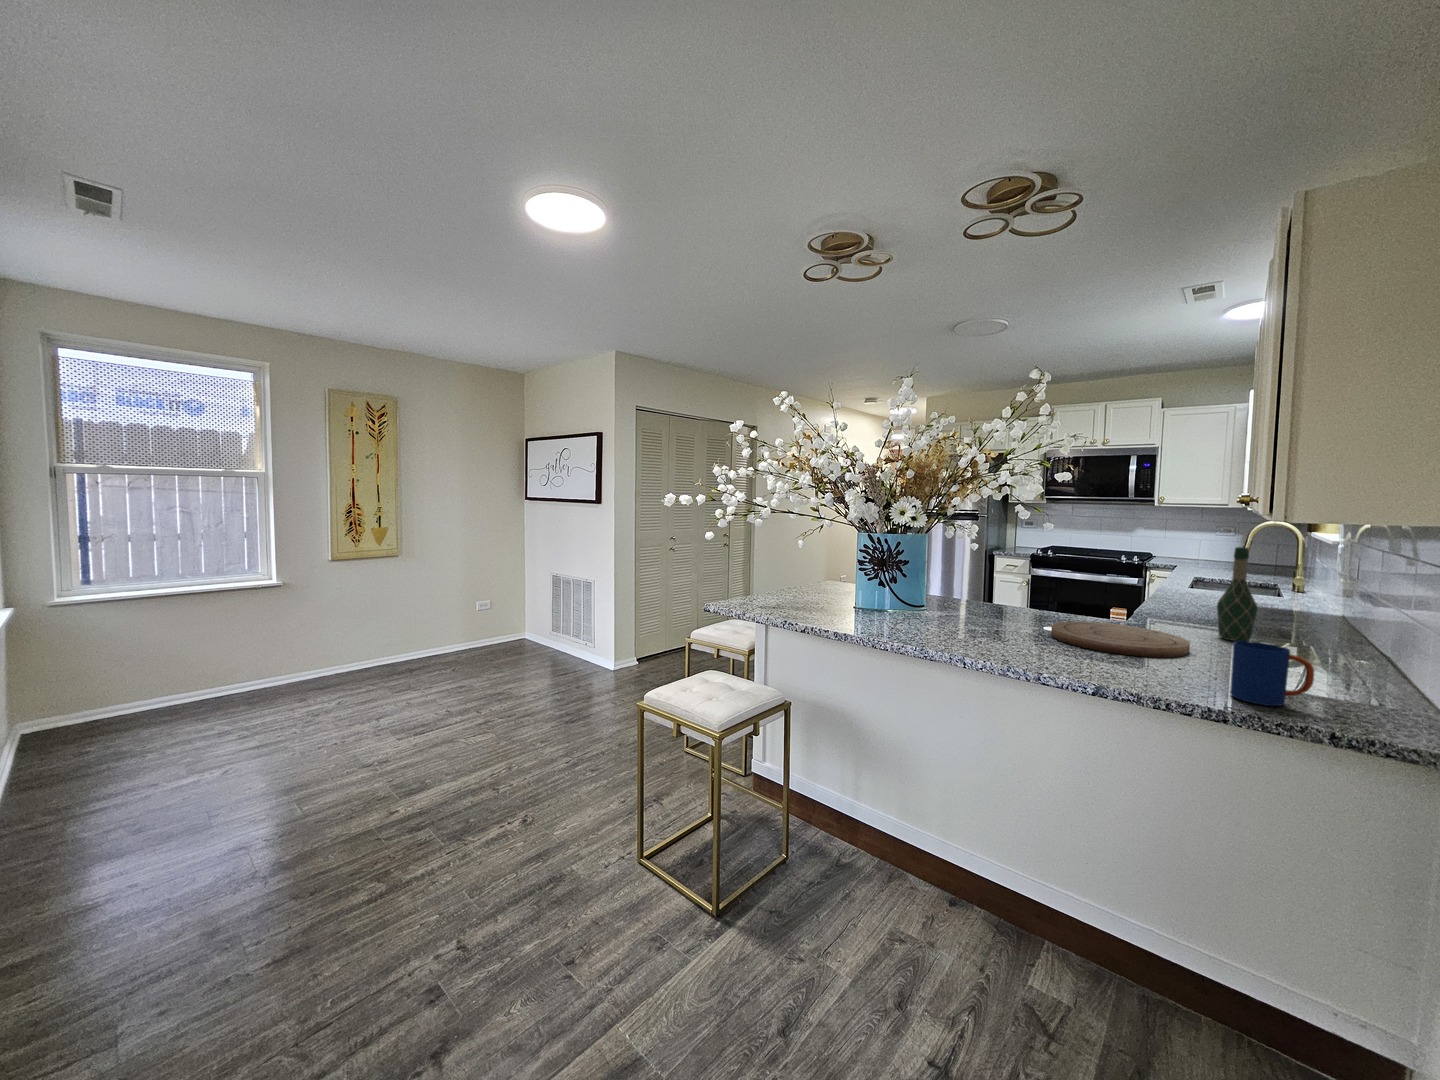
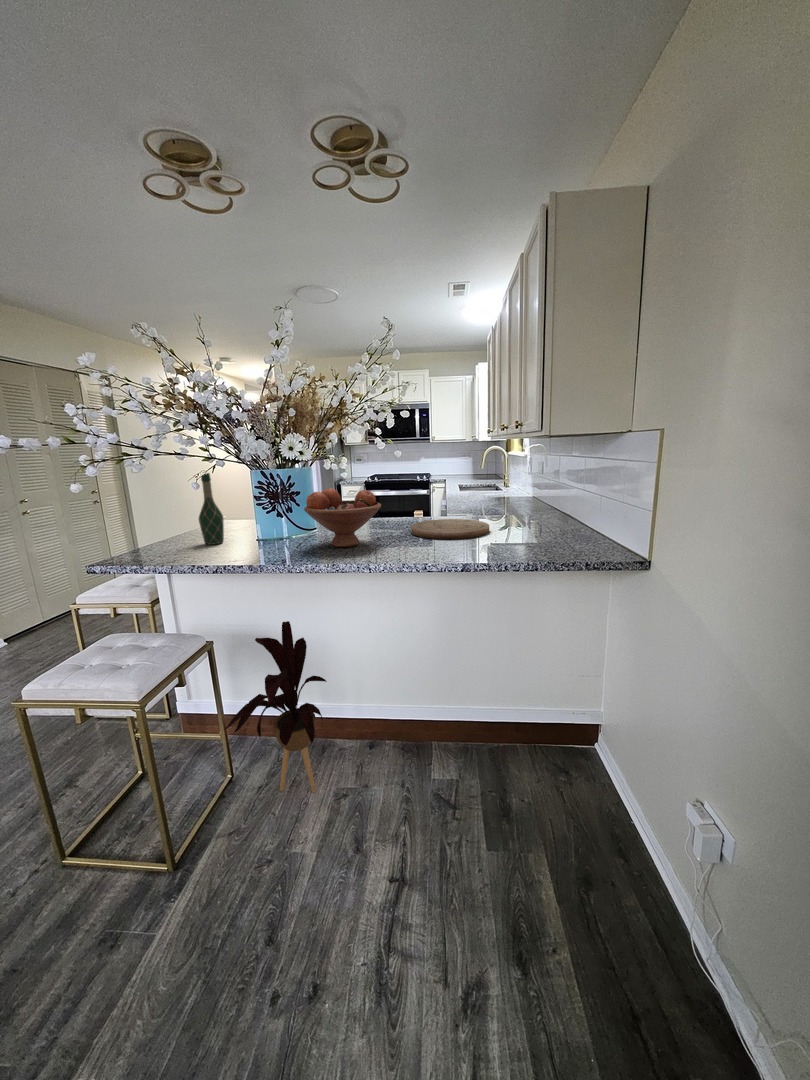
wine bottle: present [1217,547,1258,641] -> present [199,472,224,545]
fruit bowl: none [904,562,1003,635] -> present [304,488,381,547]
mug: present [1230,641,1314,706] -> none [529,517,569,556]
house plant: none [784,700,899,919] -> present [225,621,326,793]

